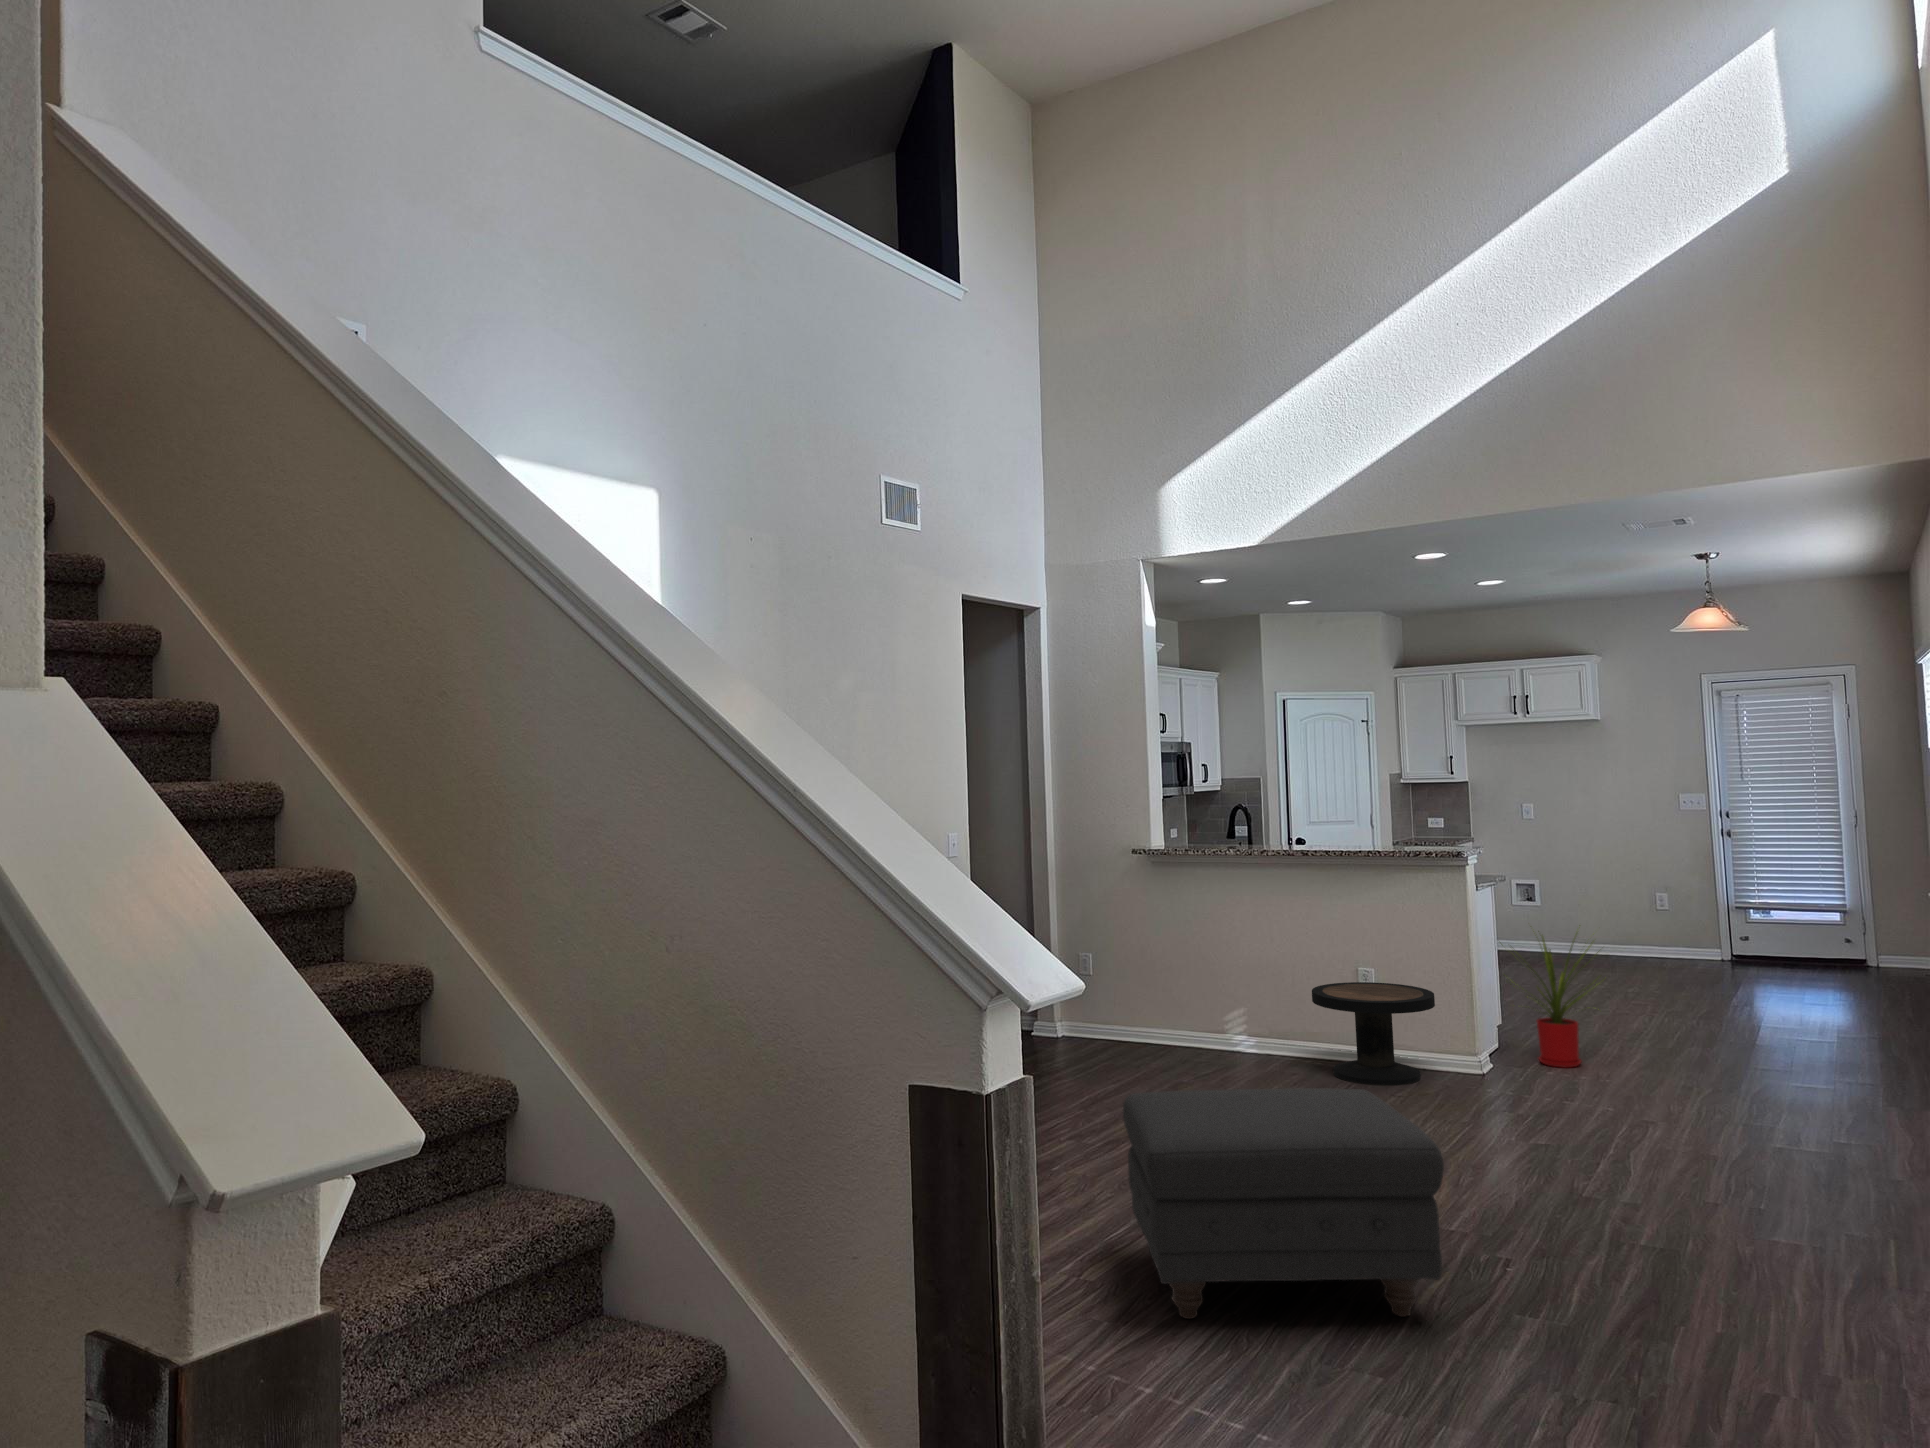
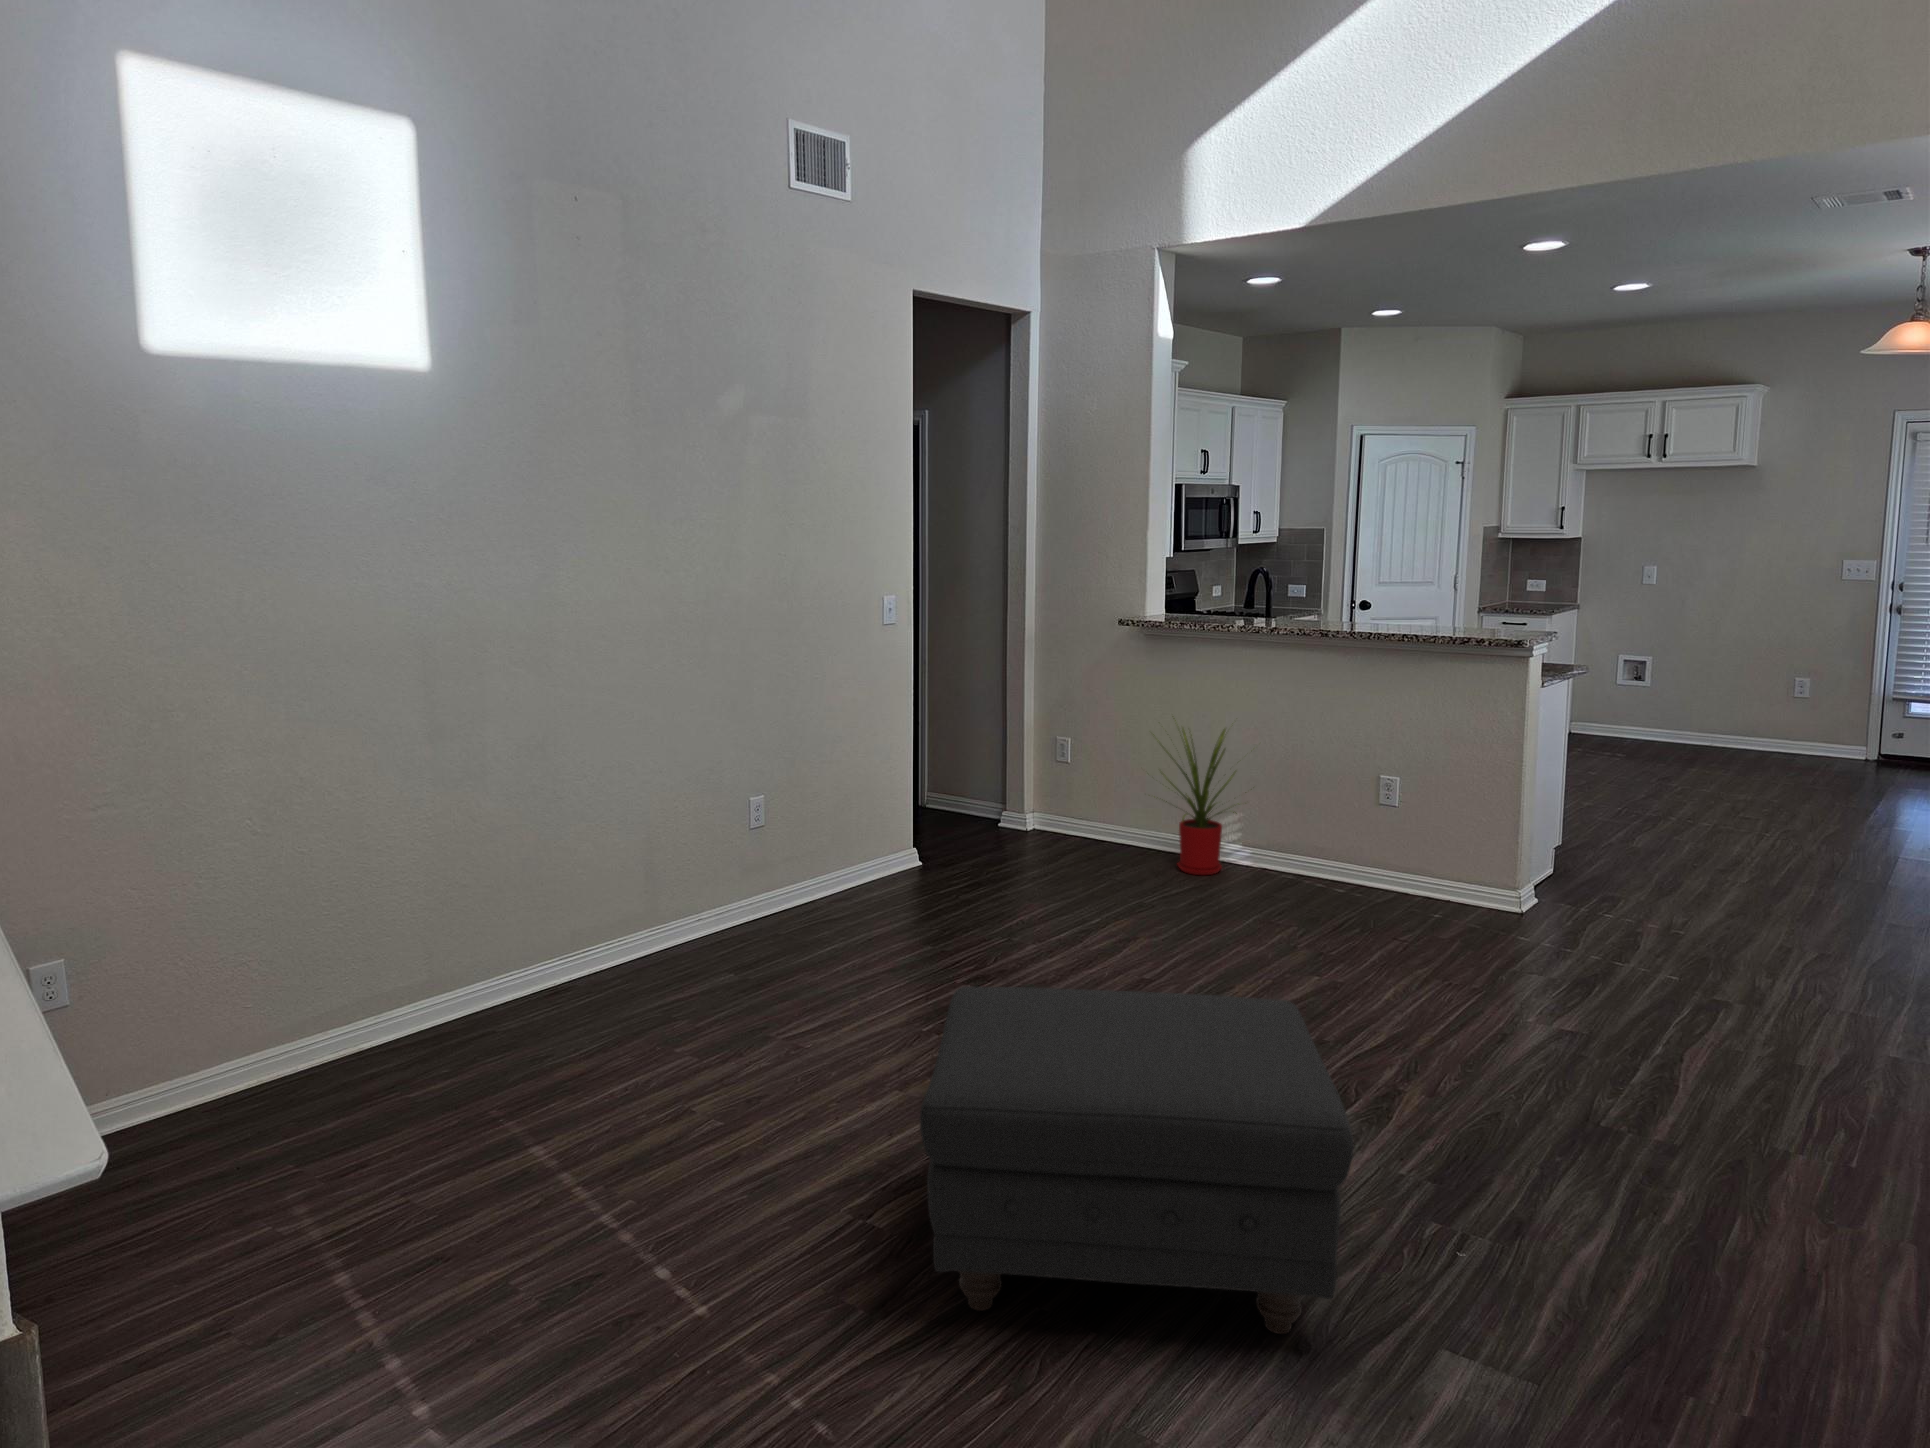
house plant: present [1531,925,1590,1068] -> present [1153,720,1237,875]
side table: present [1312,982,1435,1086] -> none [1314,793,1468,924]

